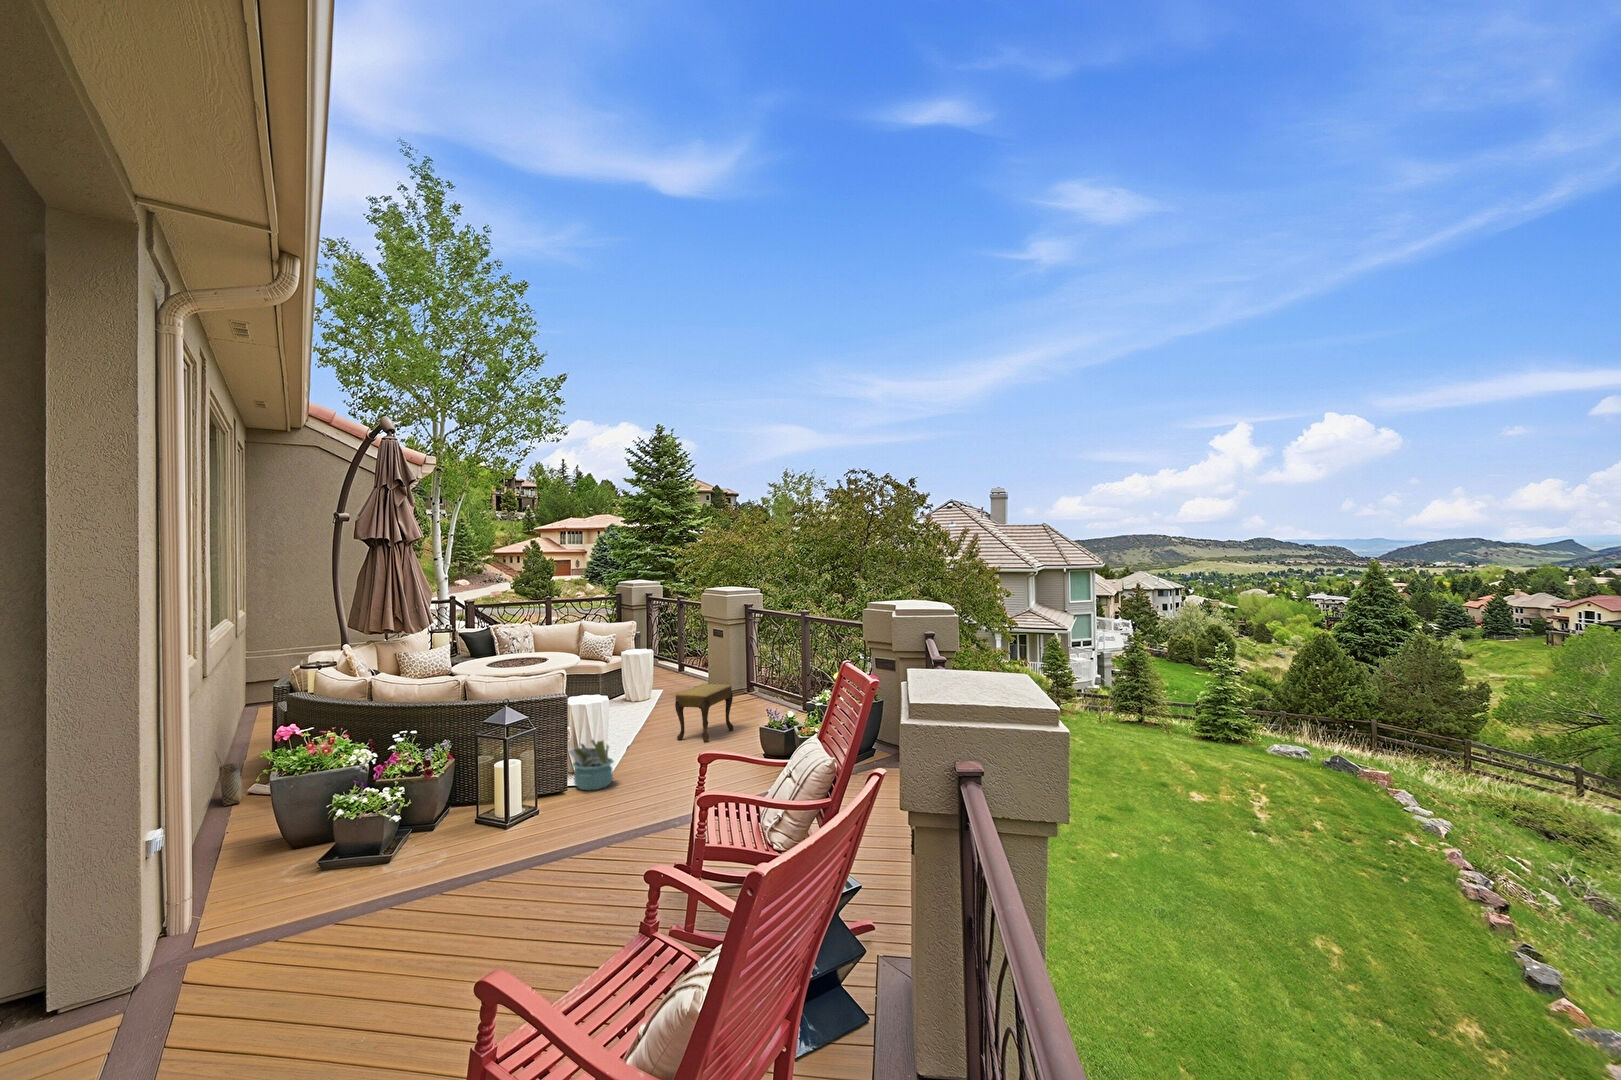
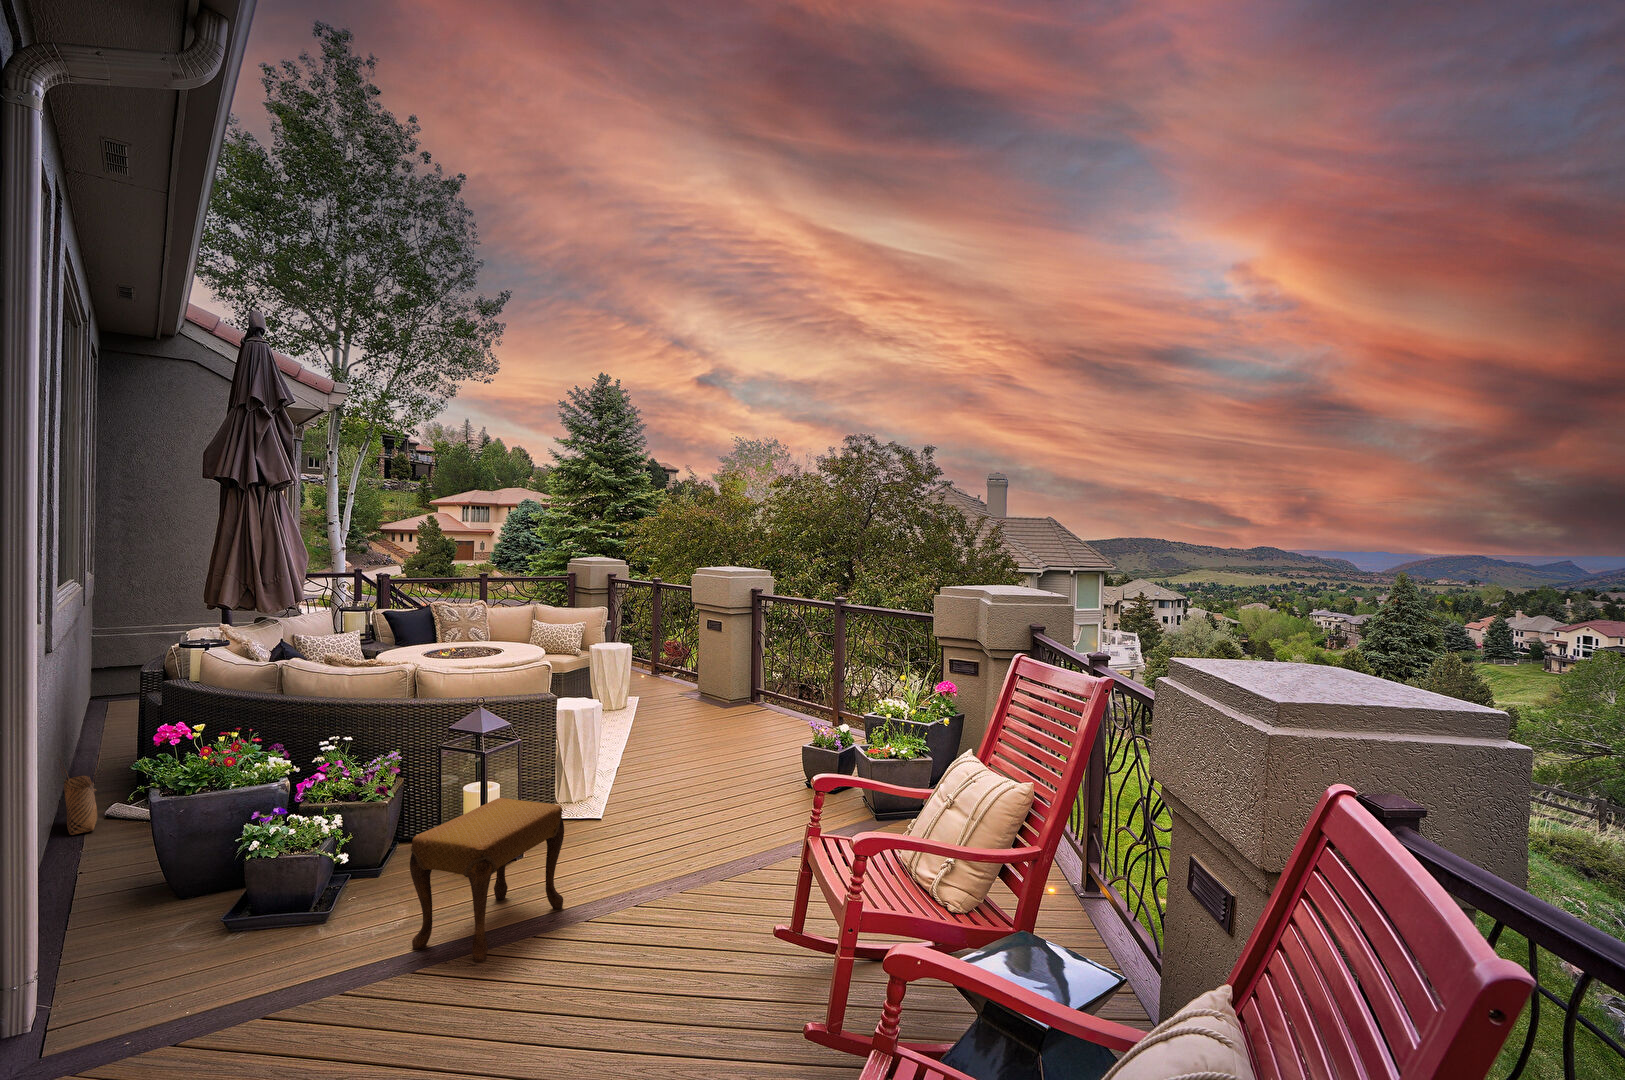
footstool: present [675,684,733,743] -> present [410,798,564,963]
decorative plant: present [569,740,614,790] -> none [556,754,617,823]

